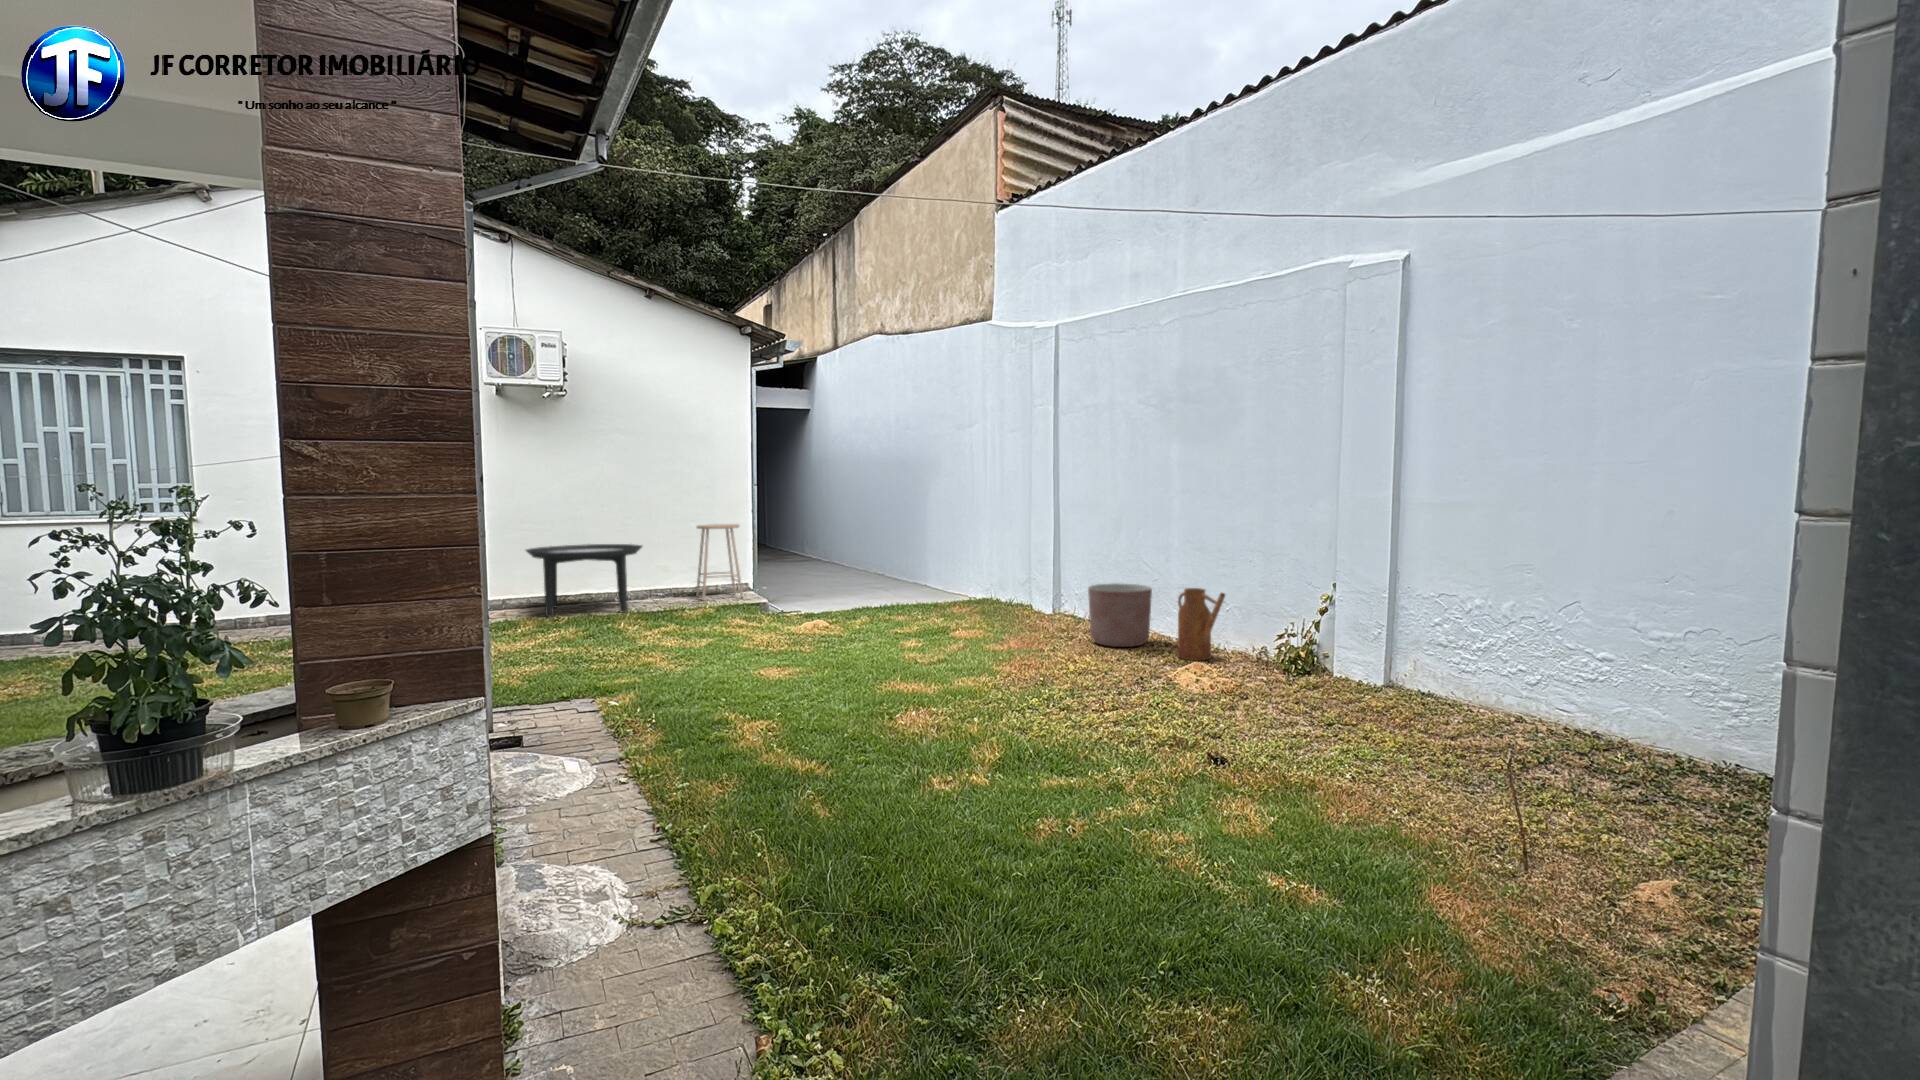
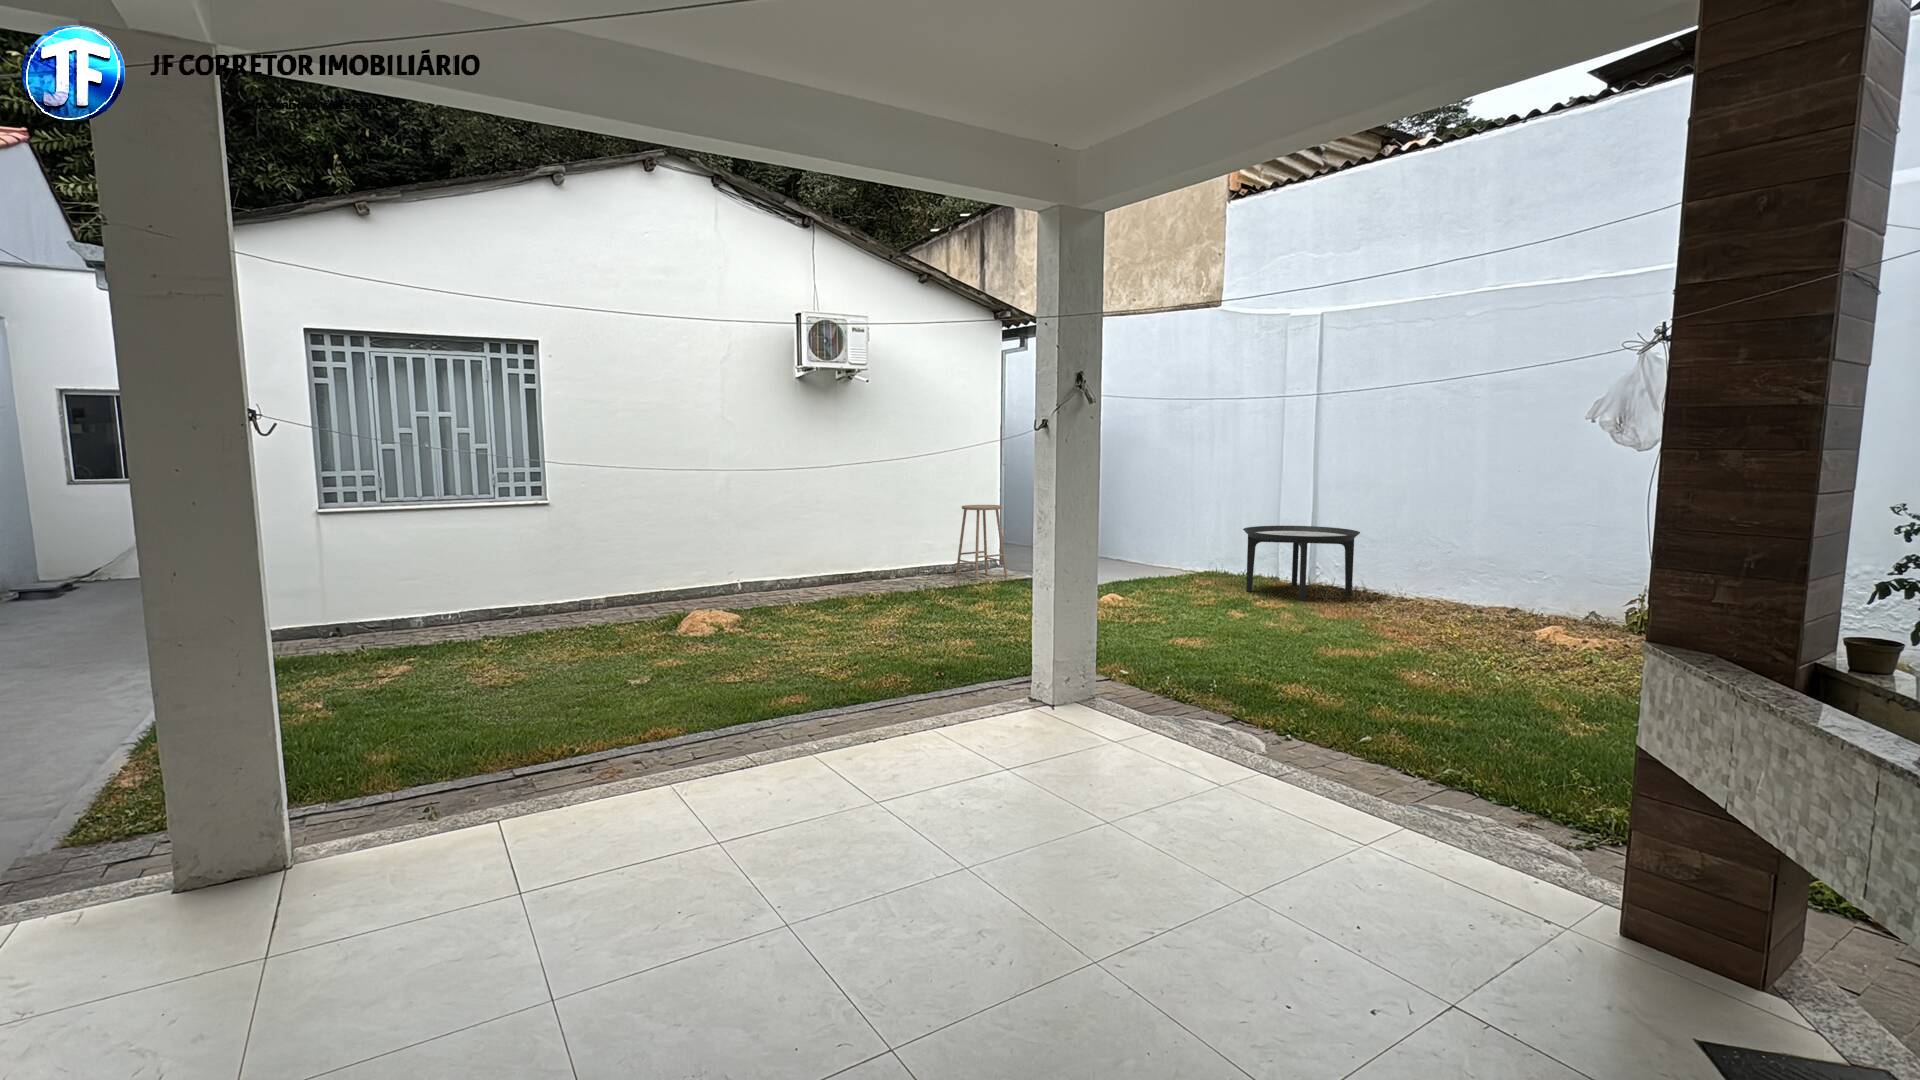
round table: present [526,544,642,617] -> present [1243,526,1360,601]
planter: present [1088,583,1152,647] -> none [1446,561,1511,617]
watering can: present [1177,588,1225,661] -> none [1549,565,1617,628]

